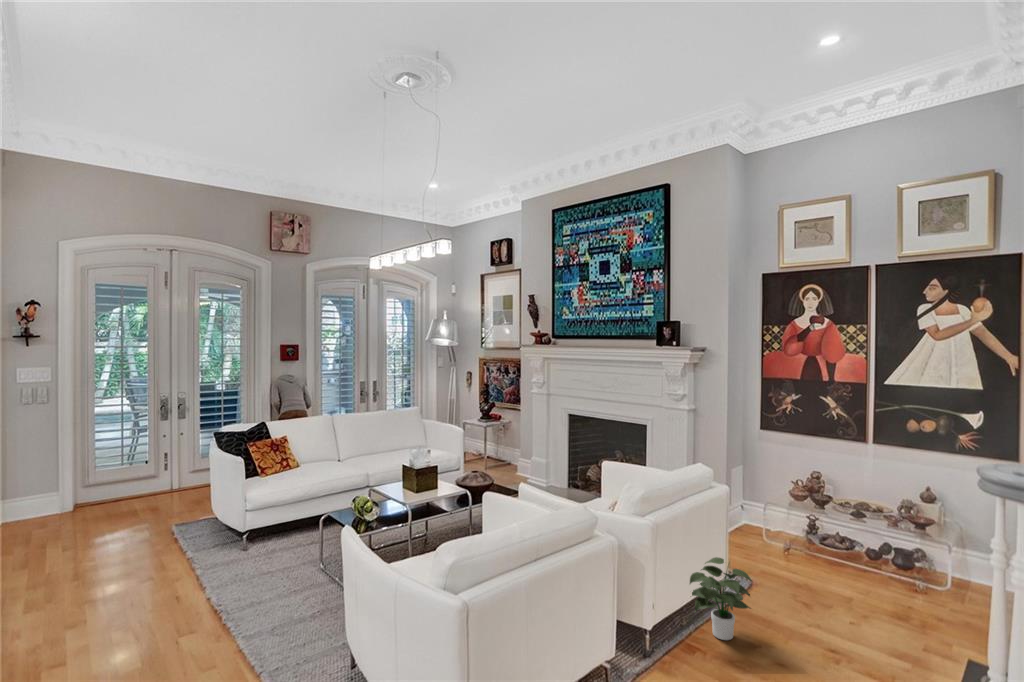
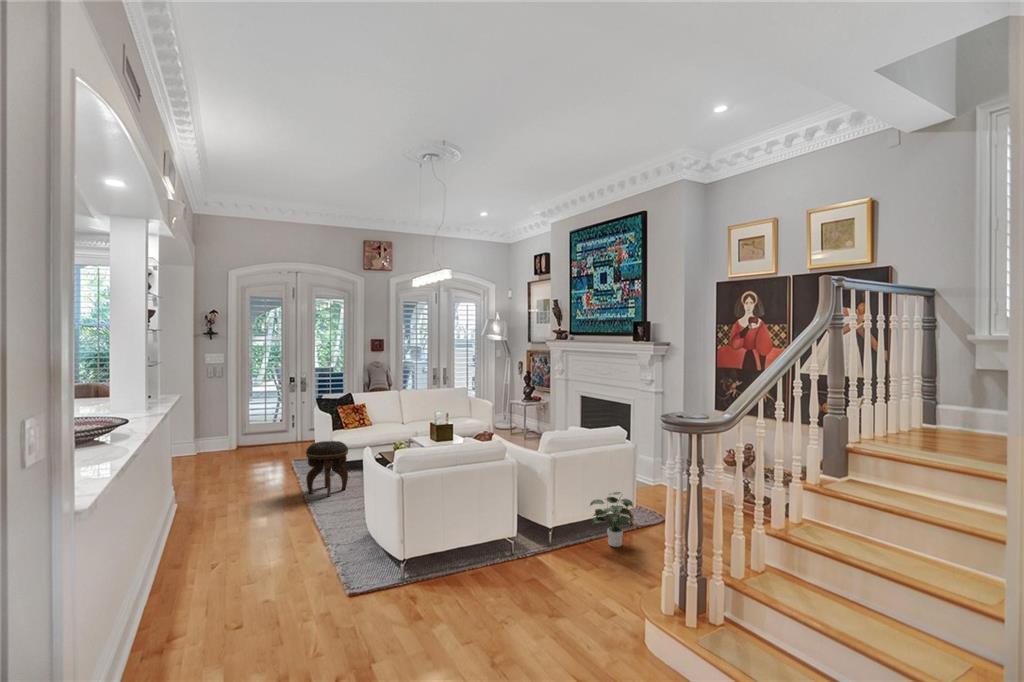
footstool: none [213,499,281,589] -> present [306,441,348,496]

